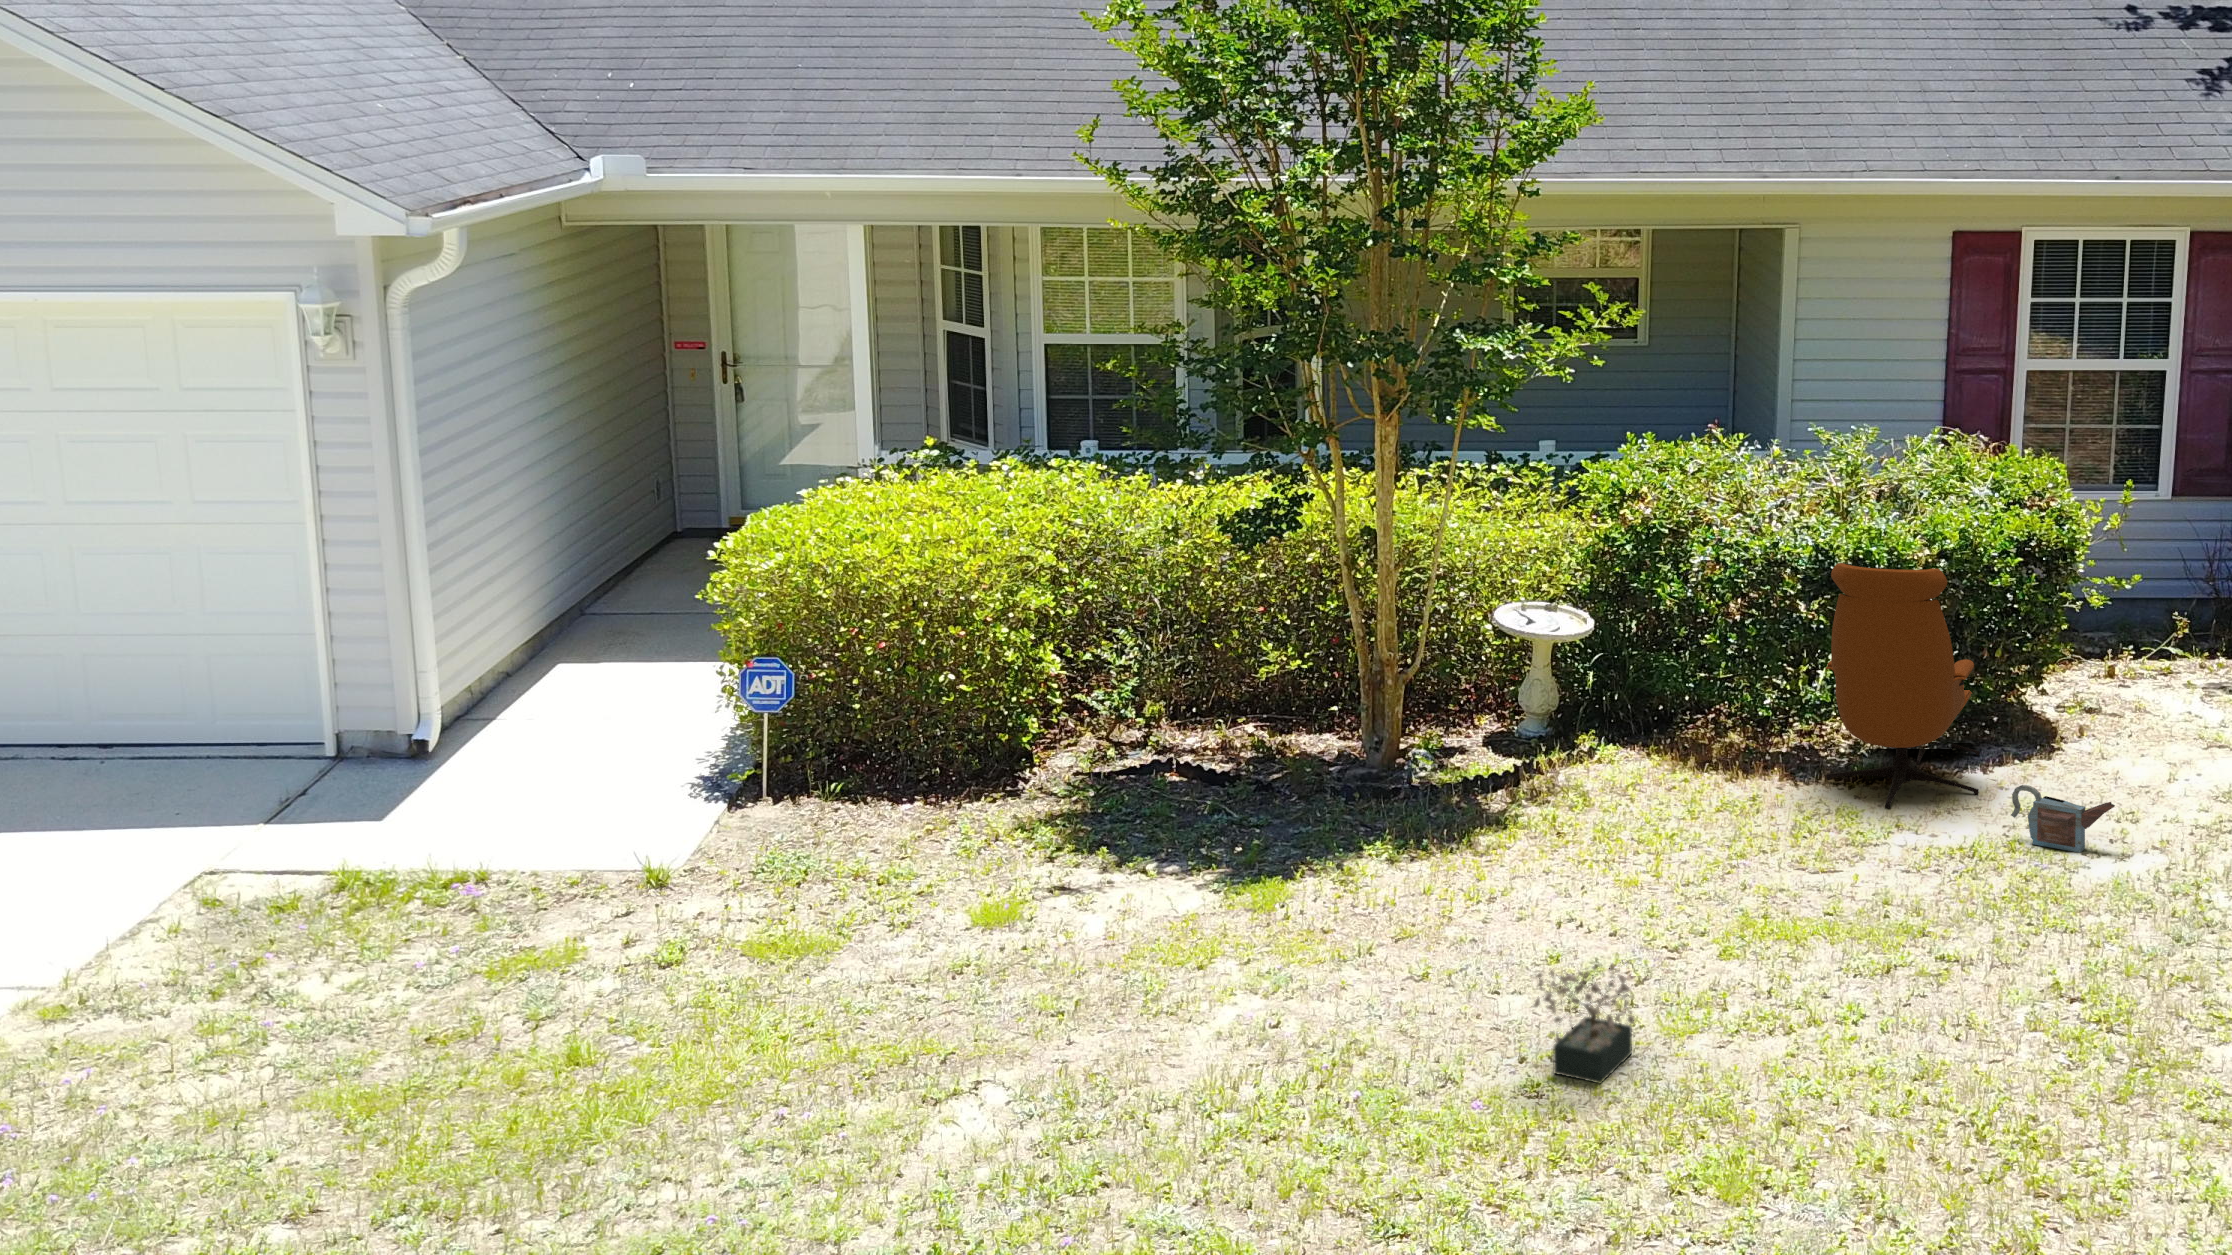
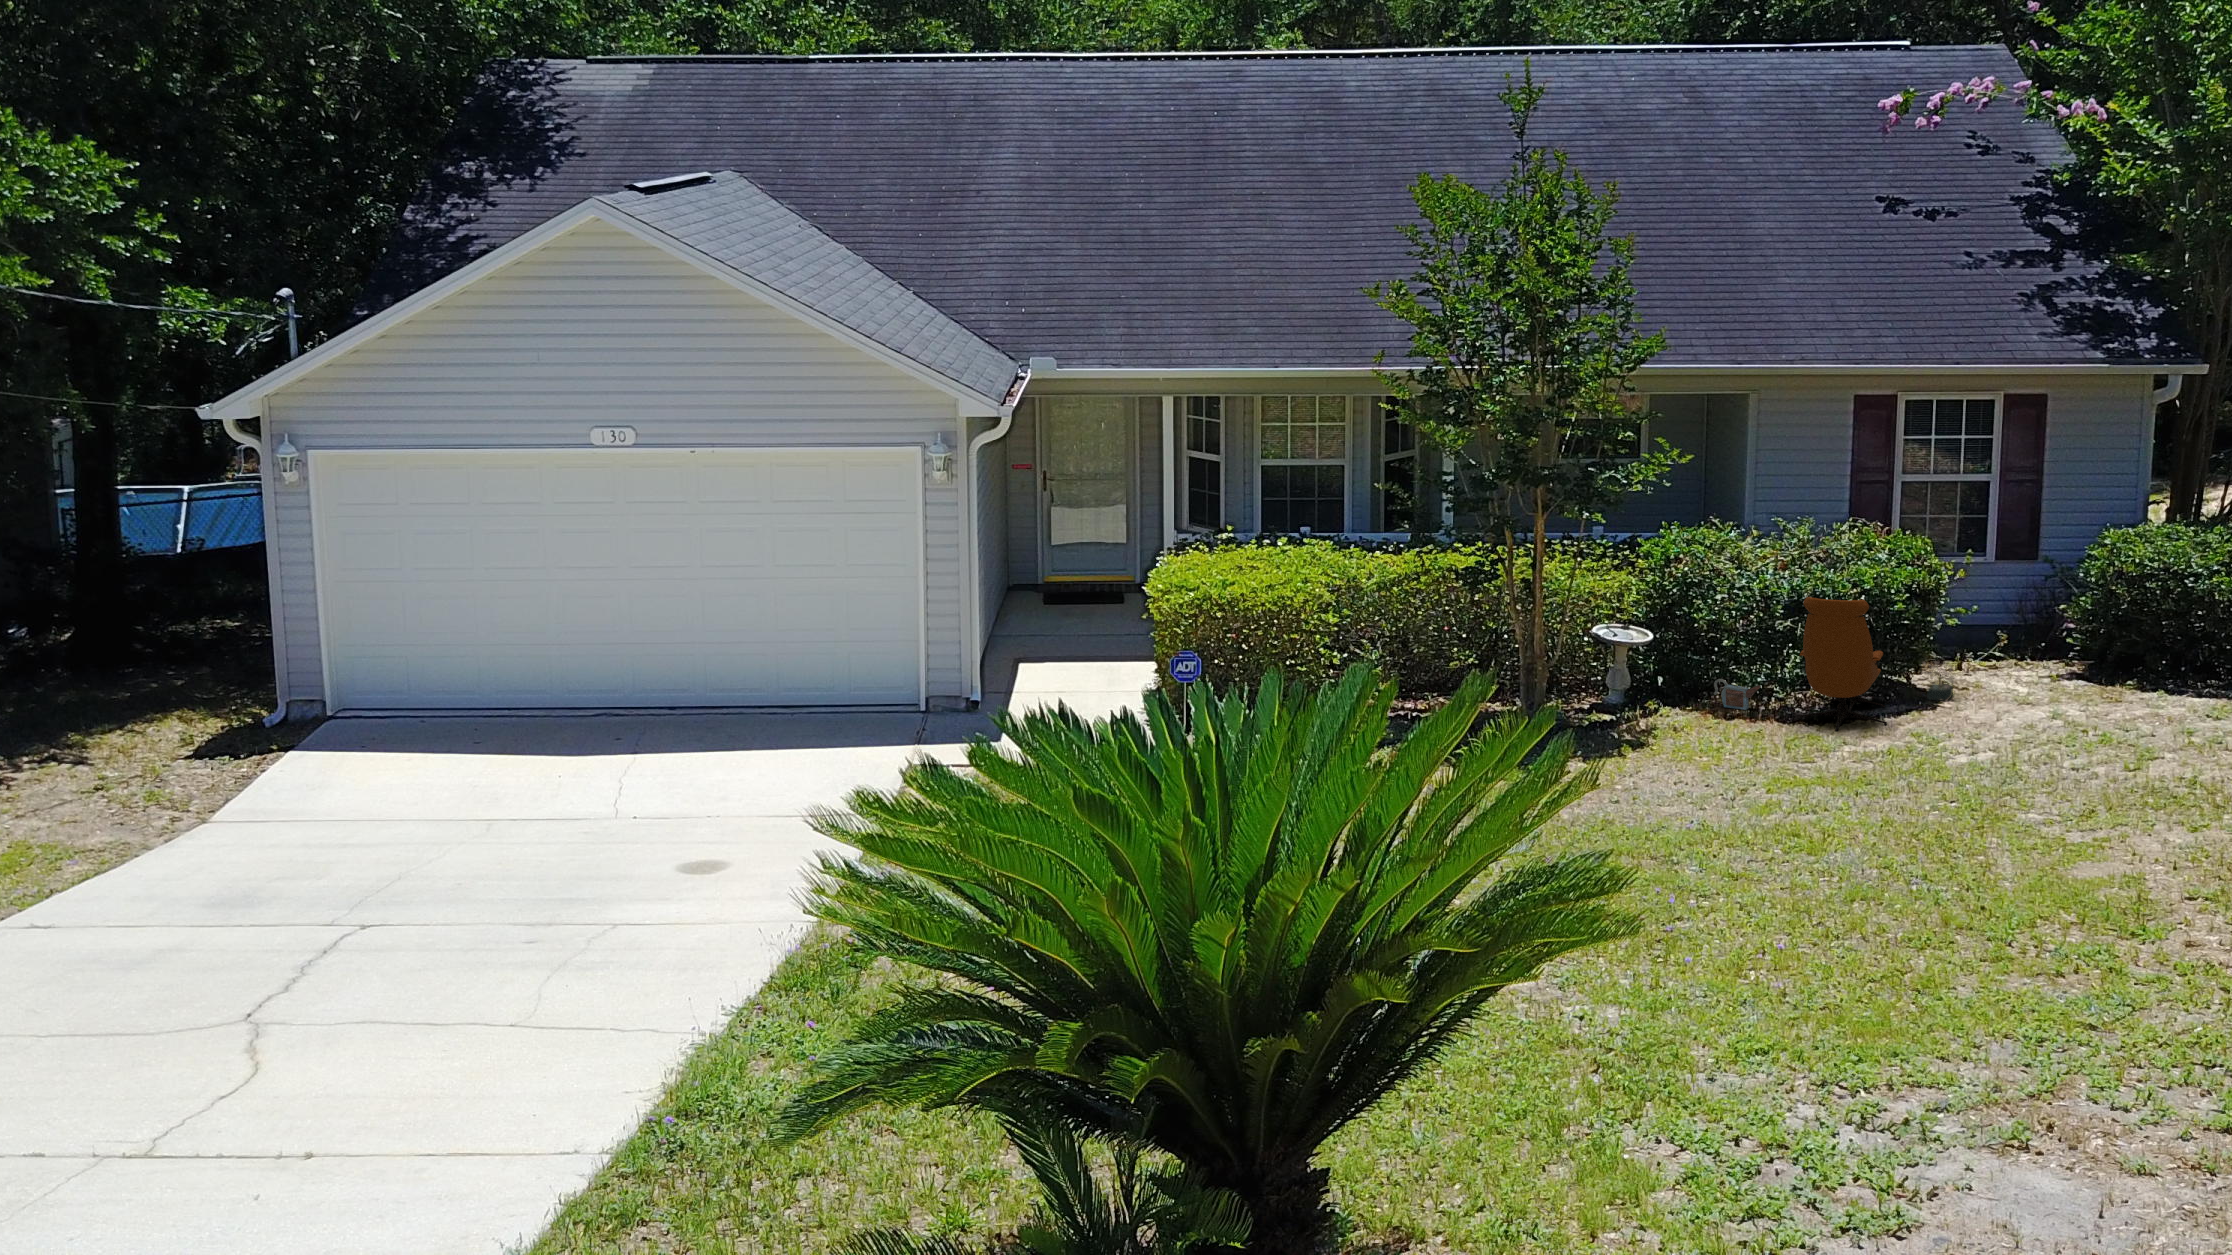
watering can: present [2011,785,2115,853] -> present [1714,679,1761,710]
decorative plant: present [1534,964,1635,1083] -> present [1922,662,1954,701]

